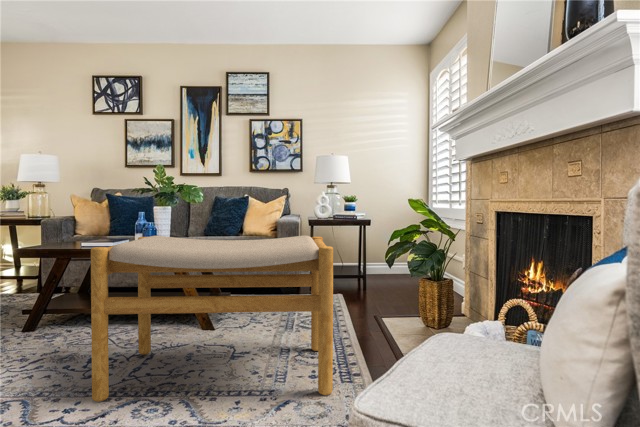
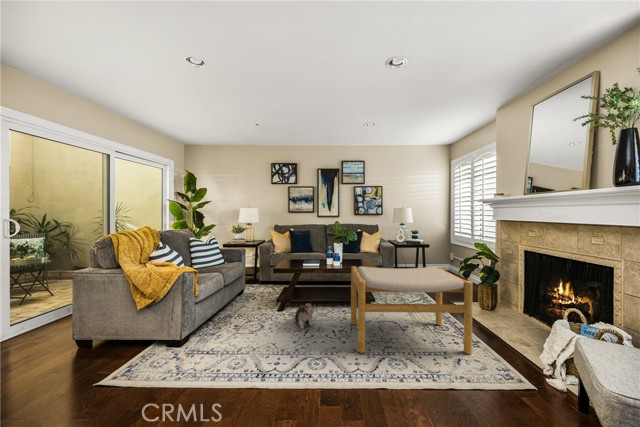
plush toy: none [16,311,56,366] -> present [295,303,315,329]

